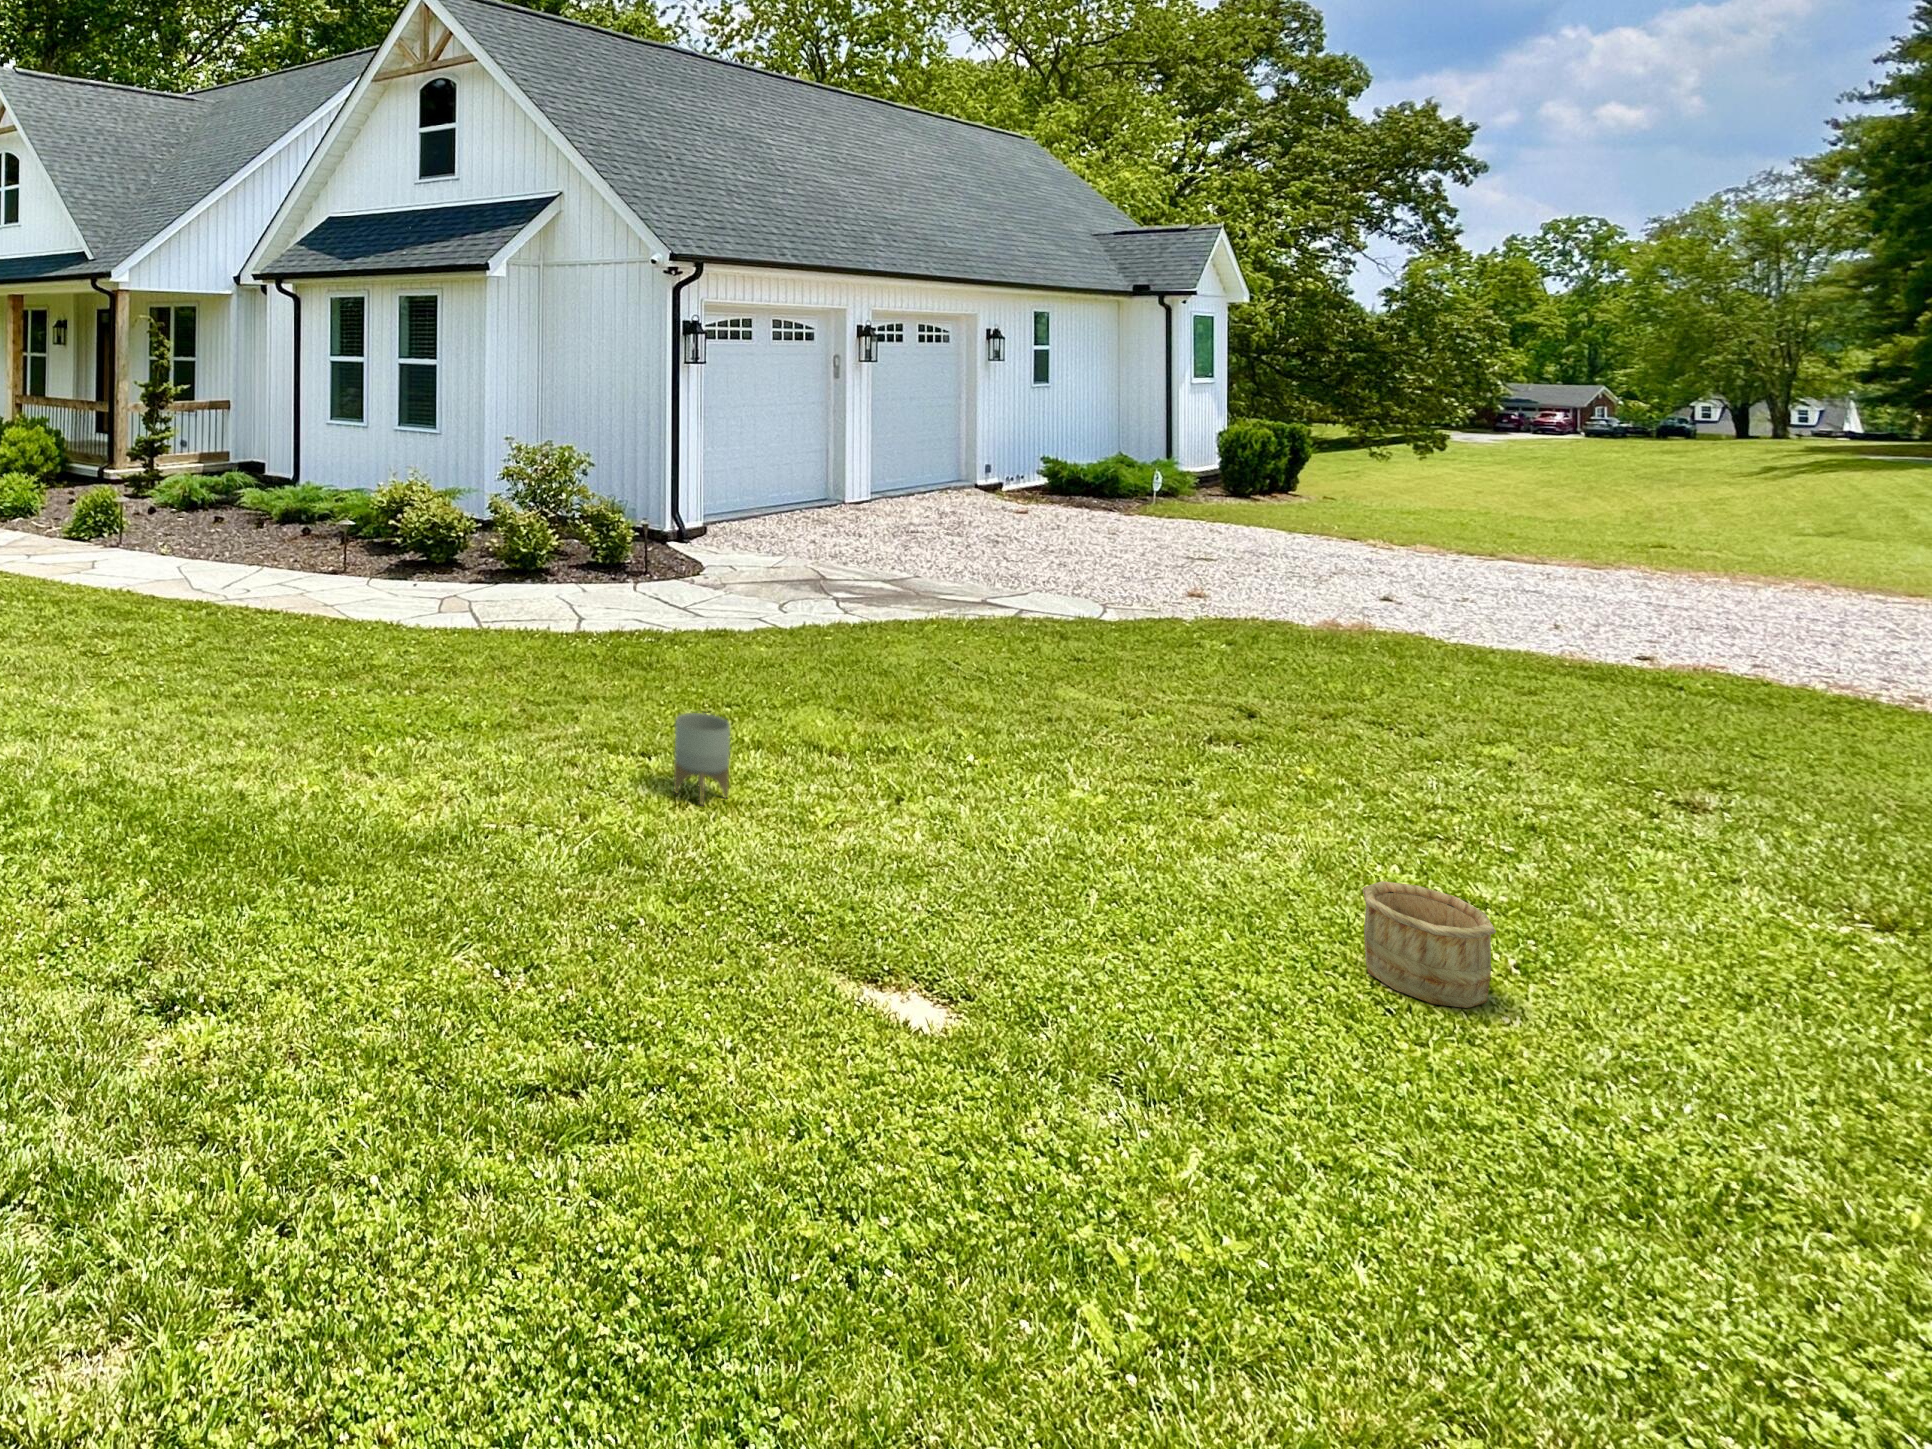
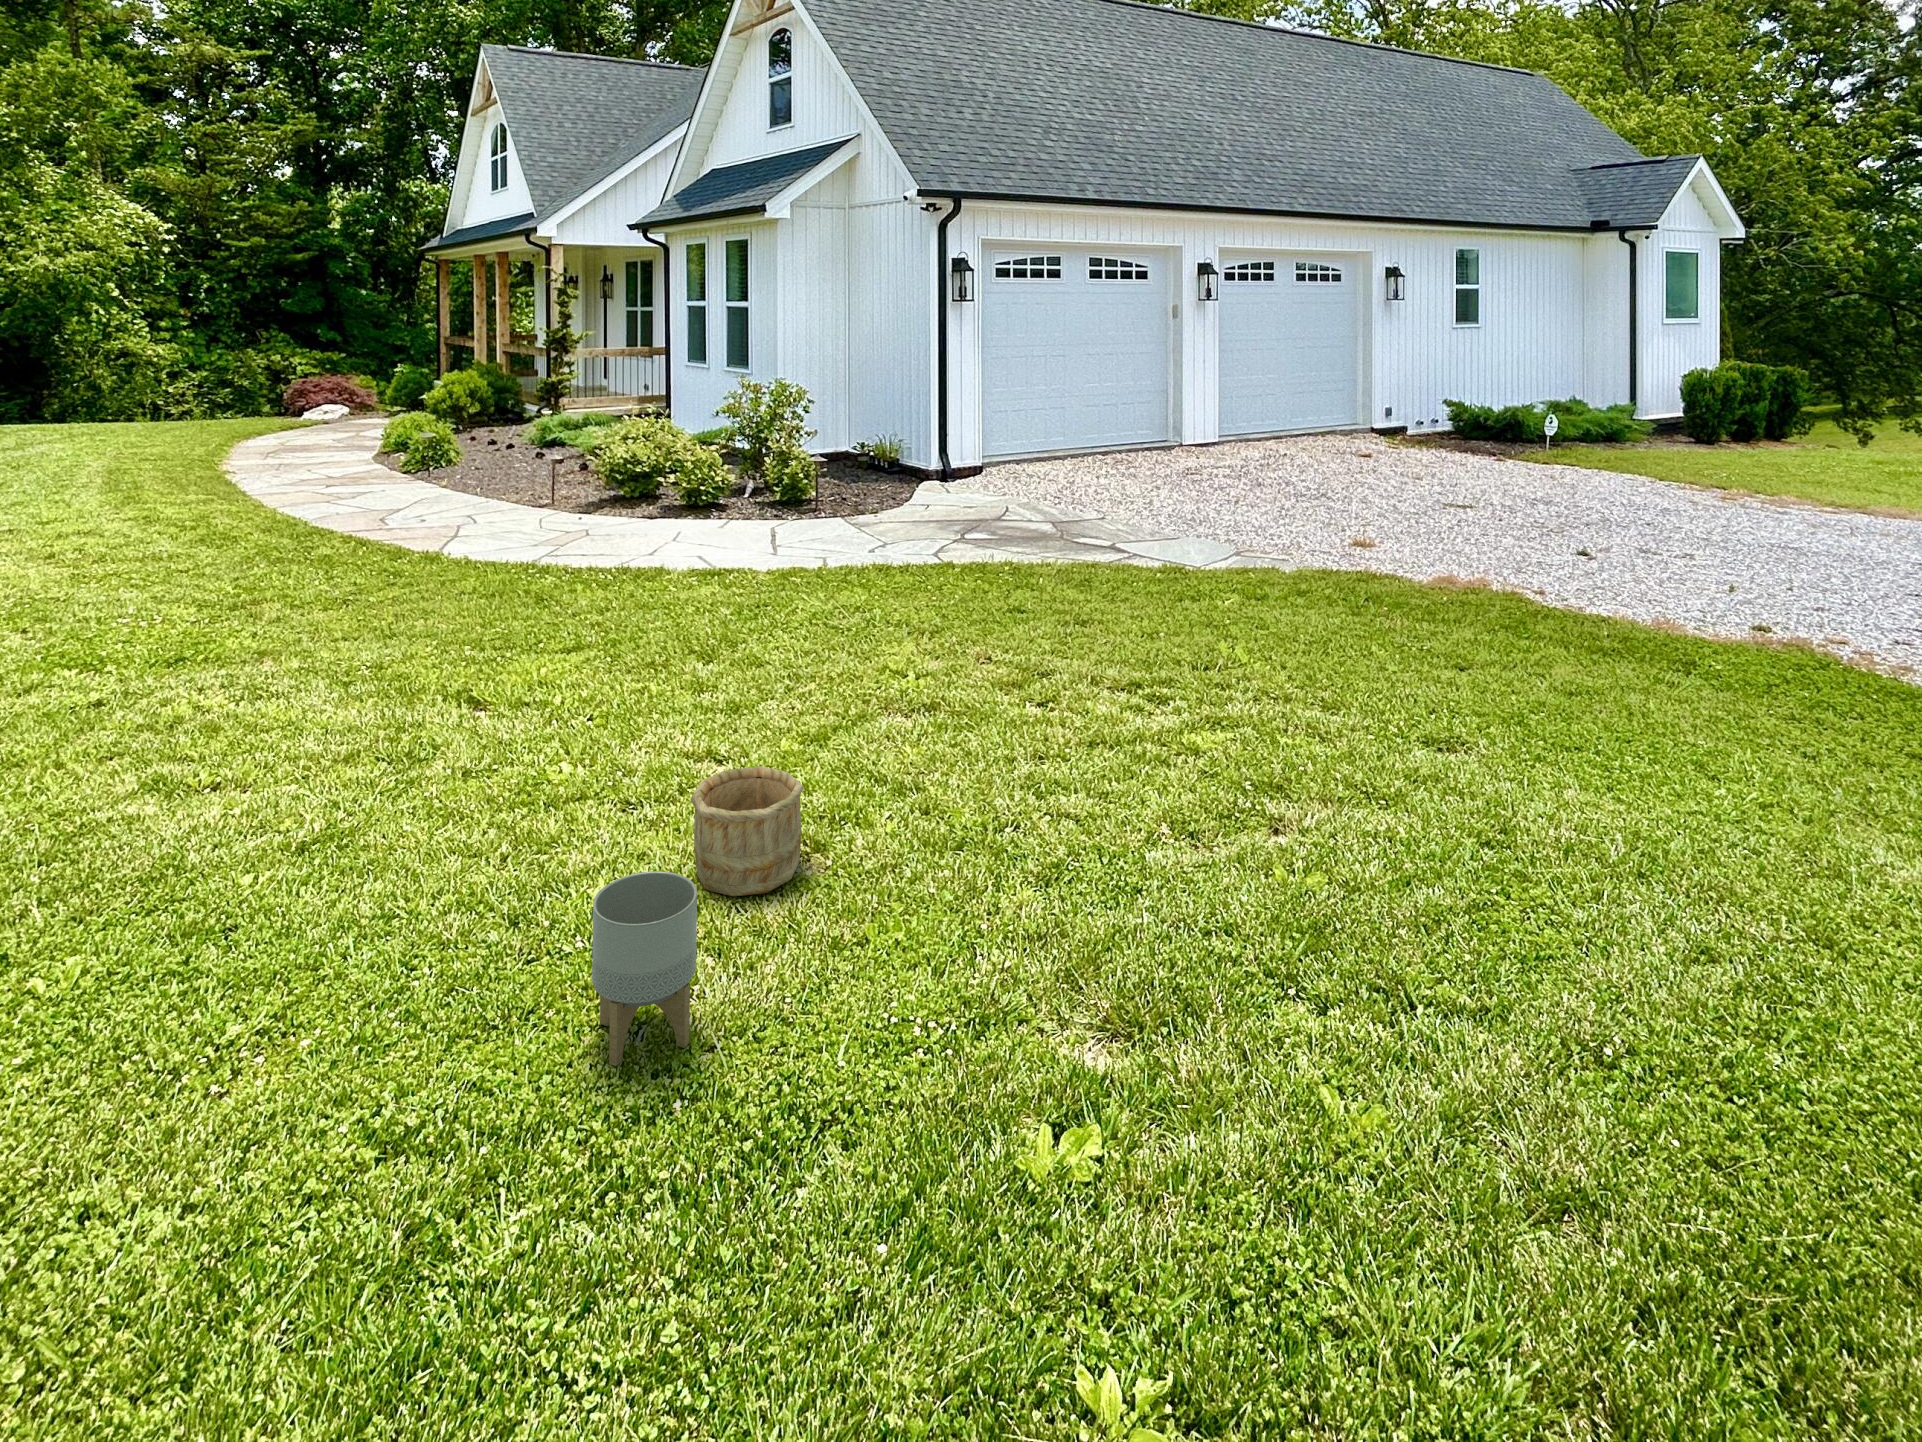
planter: present [674,713,730,805] -> present [592,871,697,1066]

